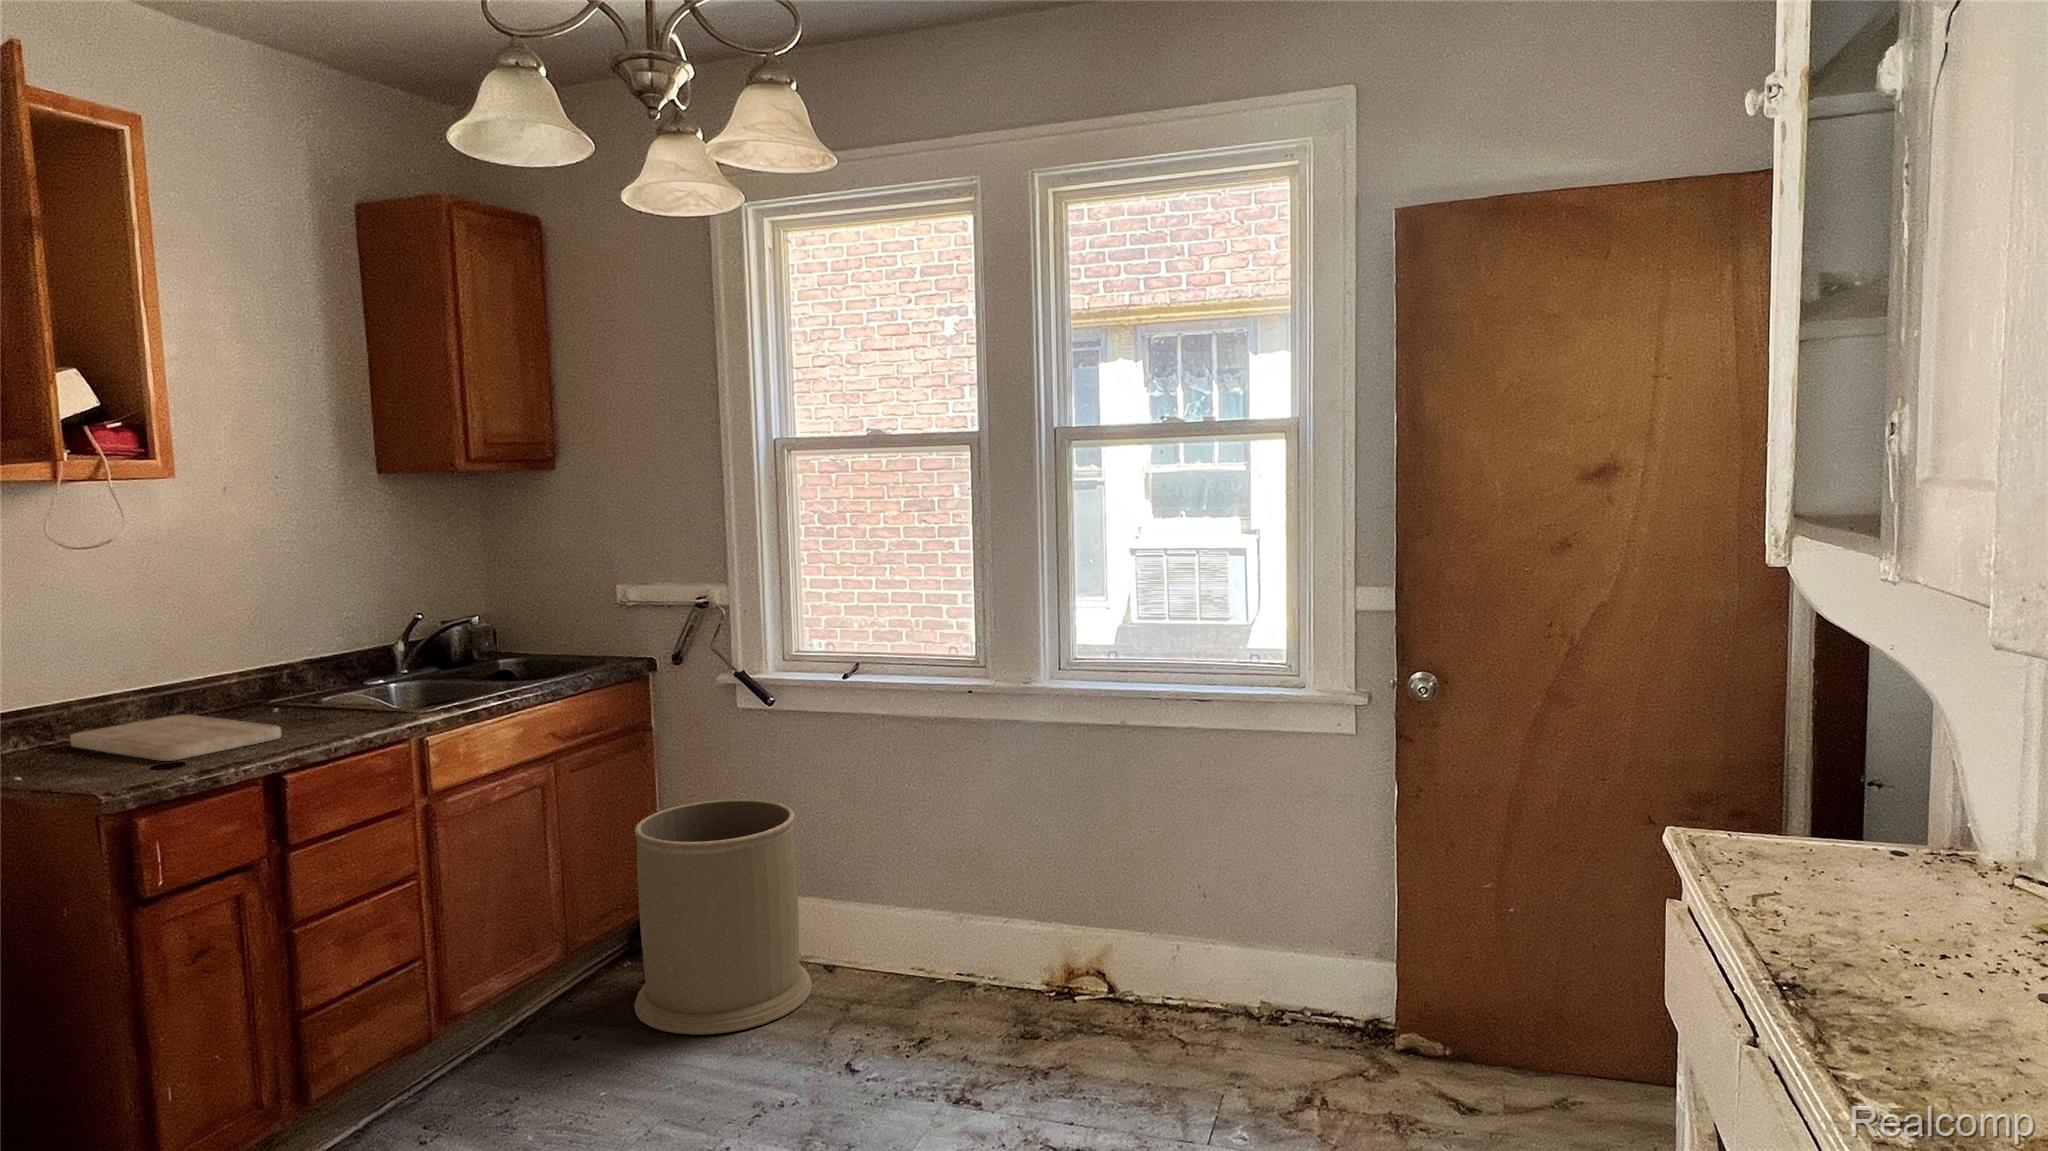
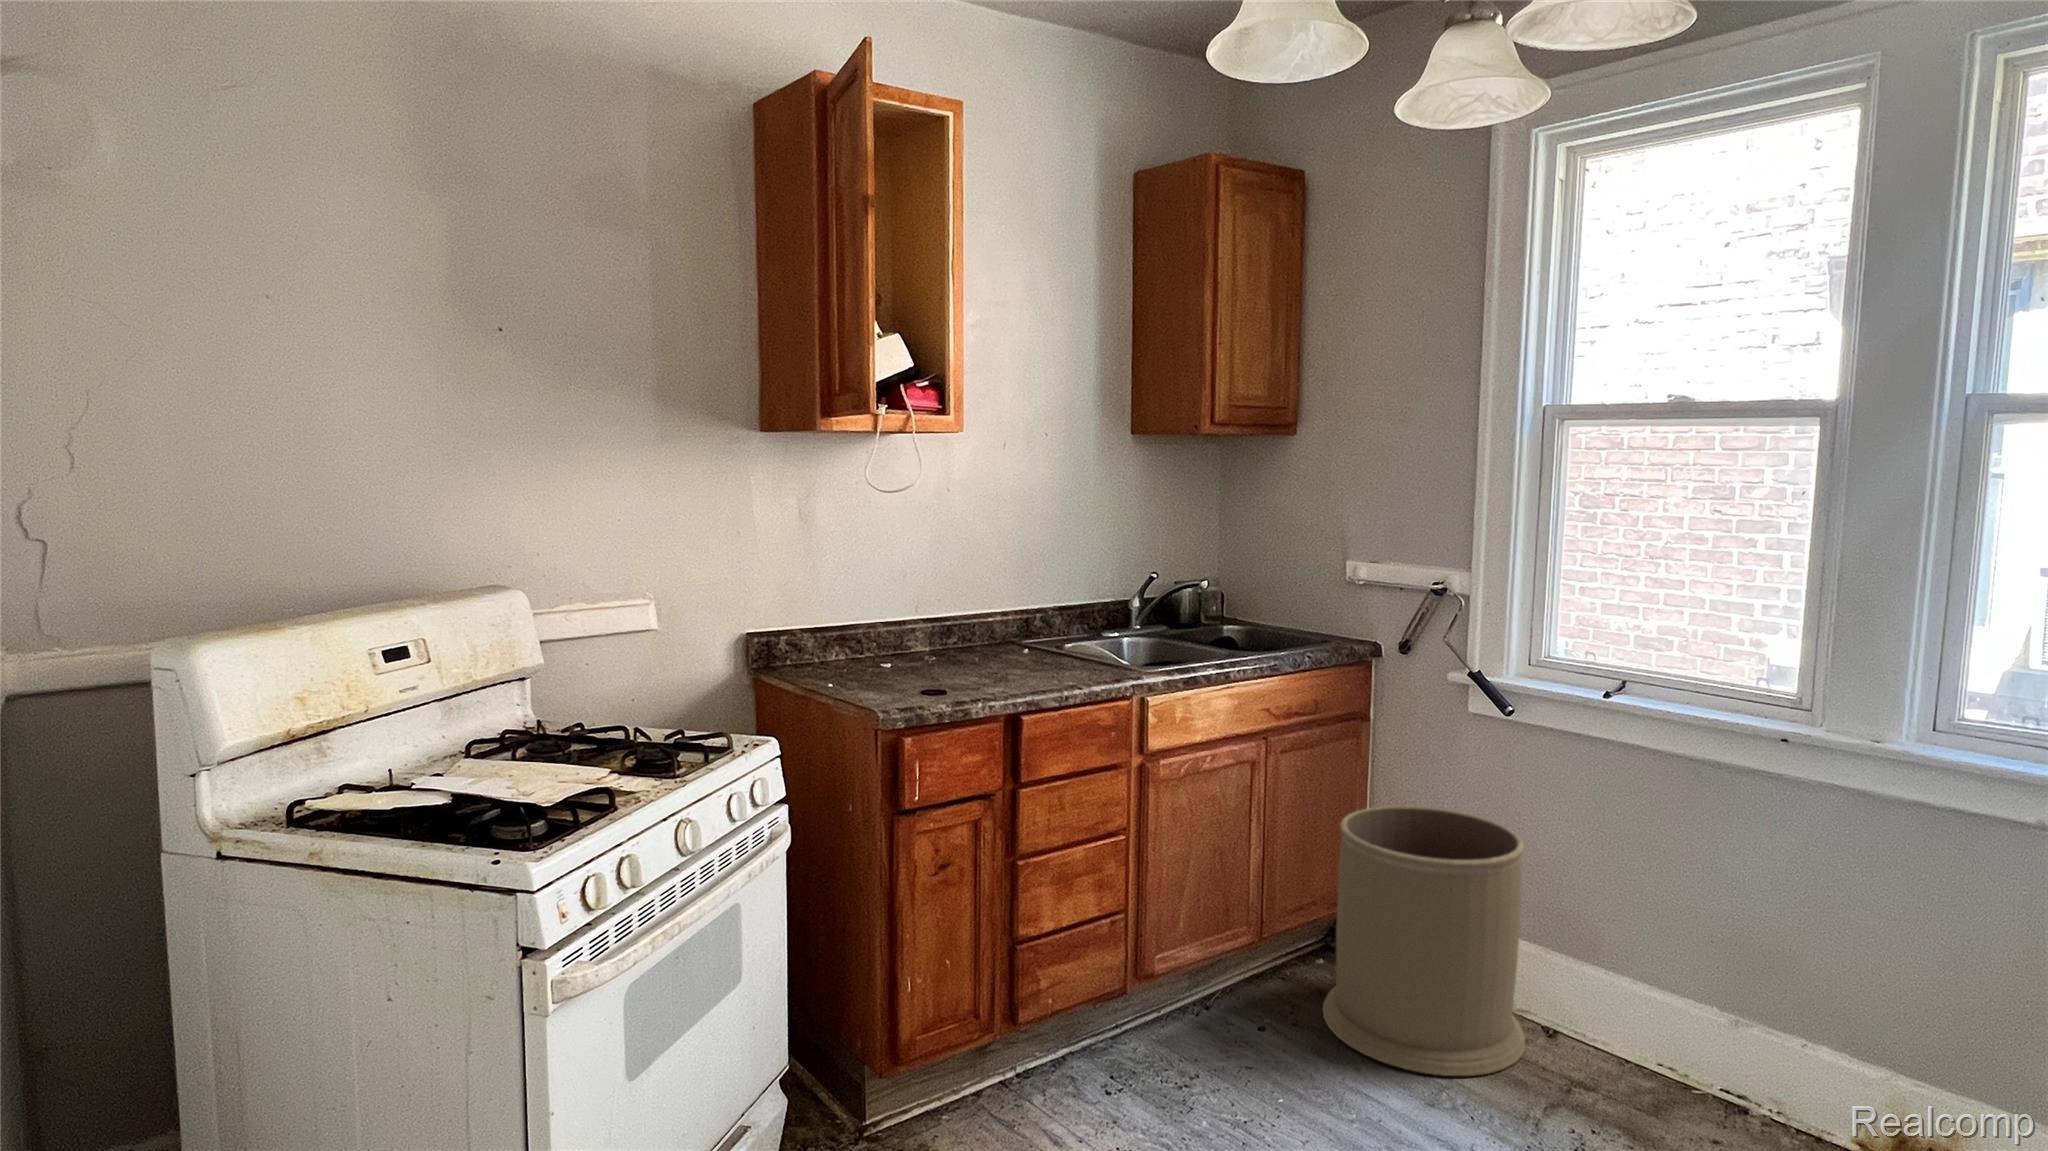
cutting board: present [70,715,281,761] -> none [875,645,1025,687]

